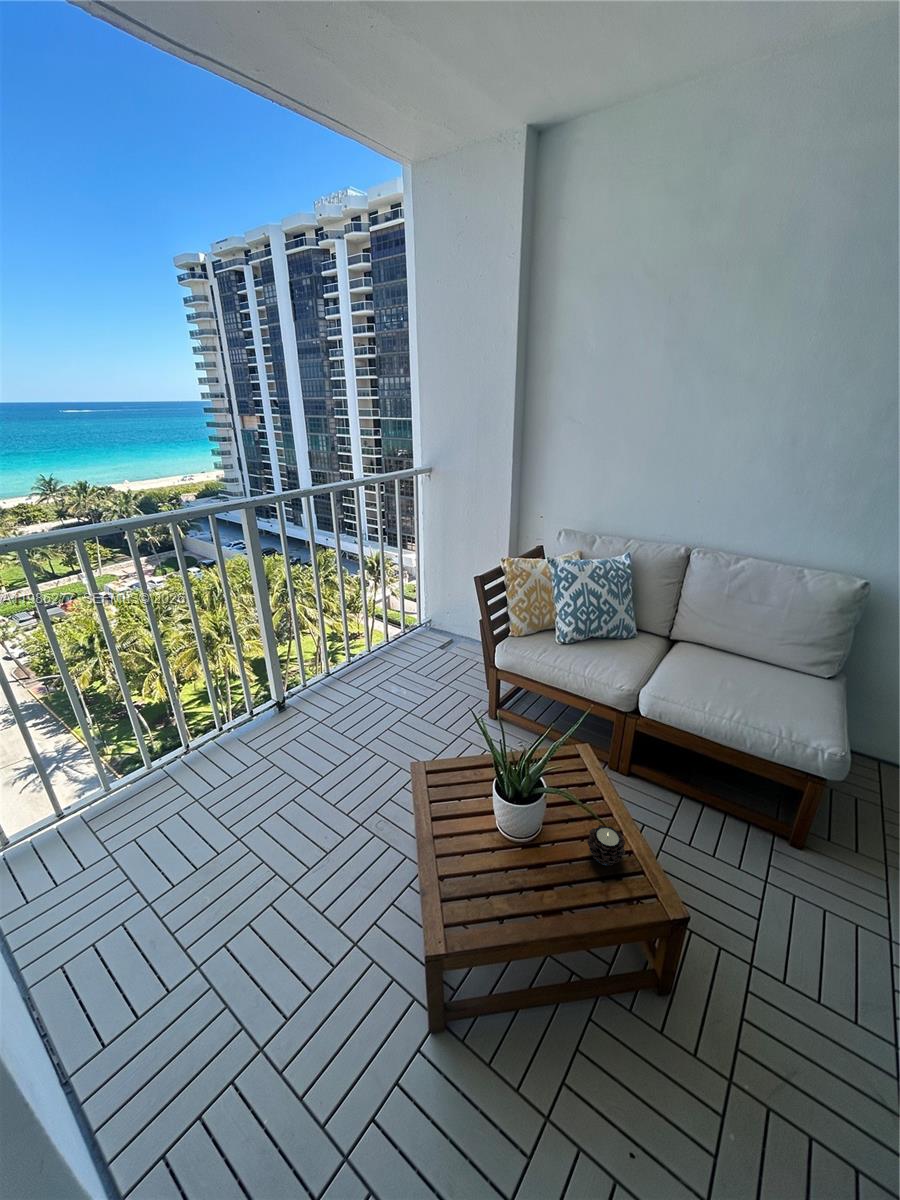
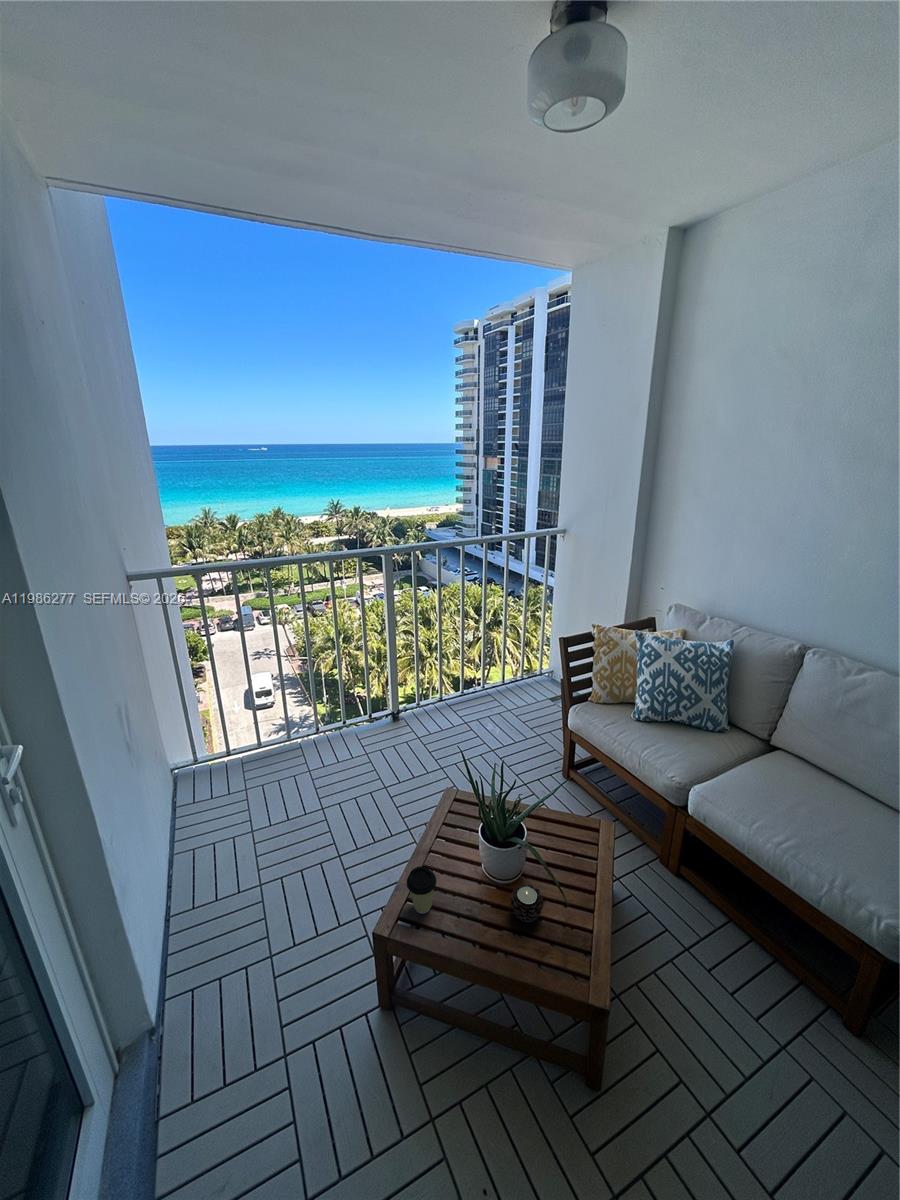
coffee cup: none [486,854,523,909] -> present [407,866,436,914]

